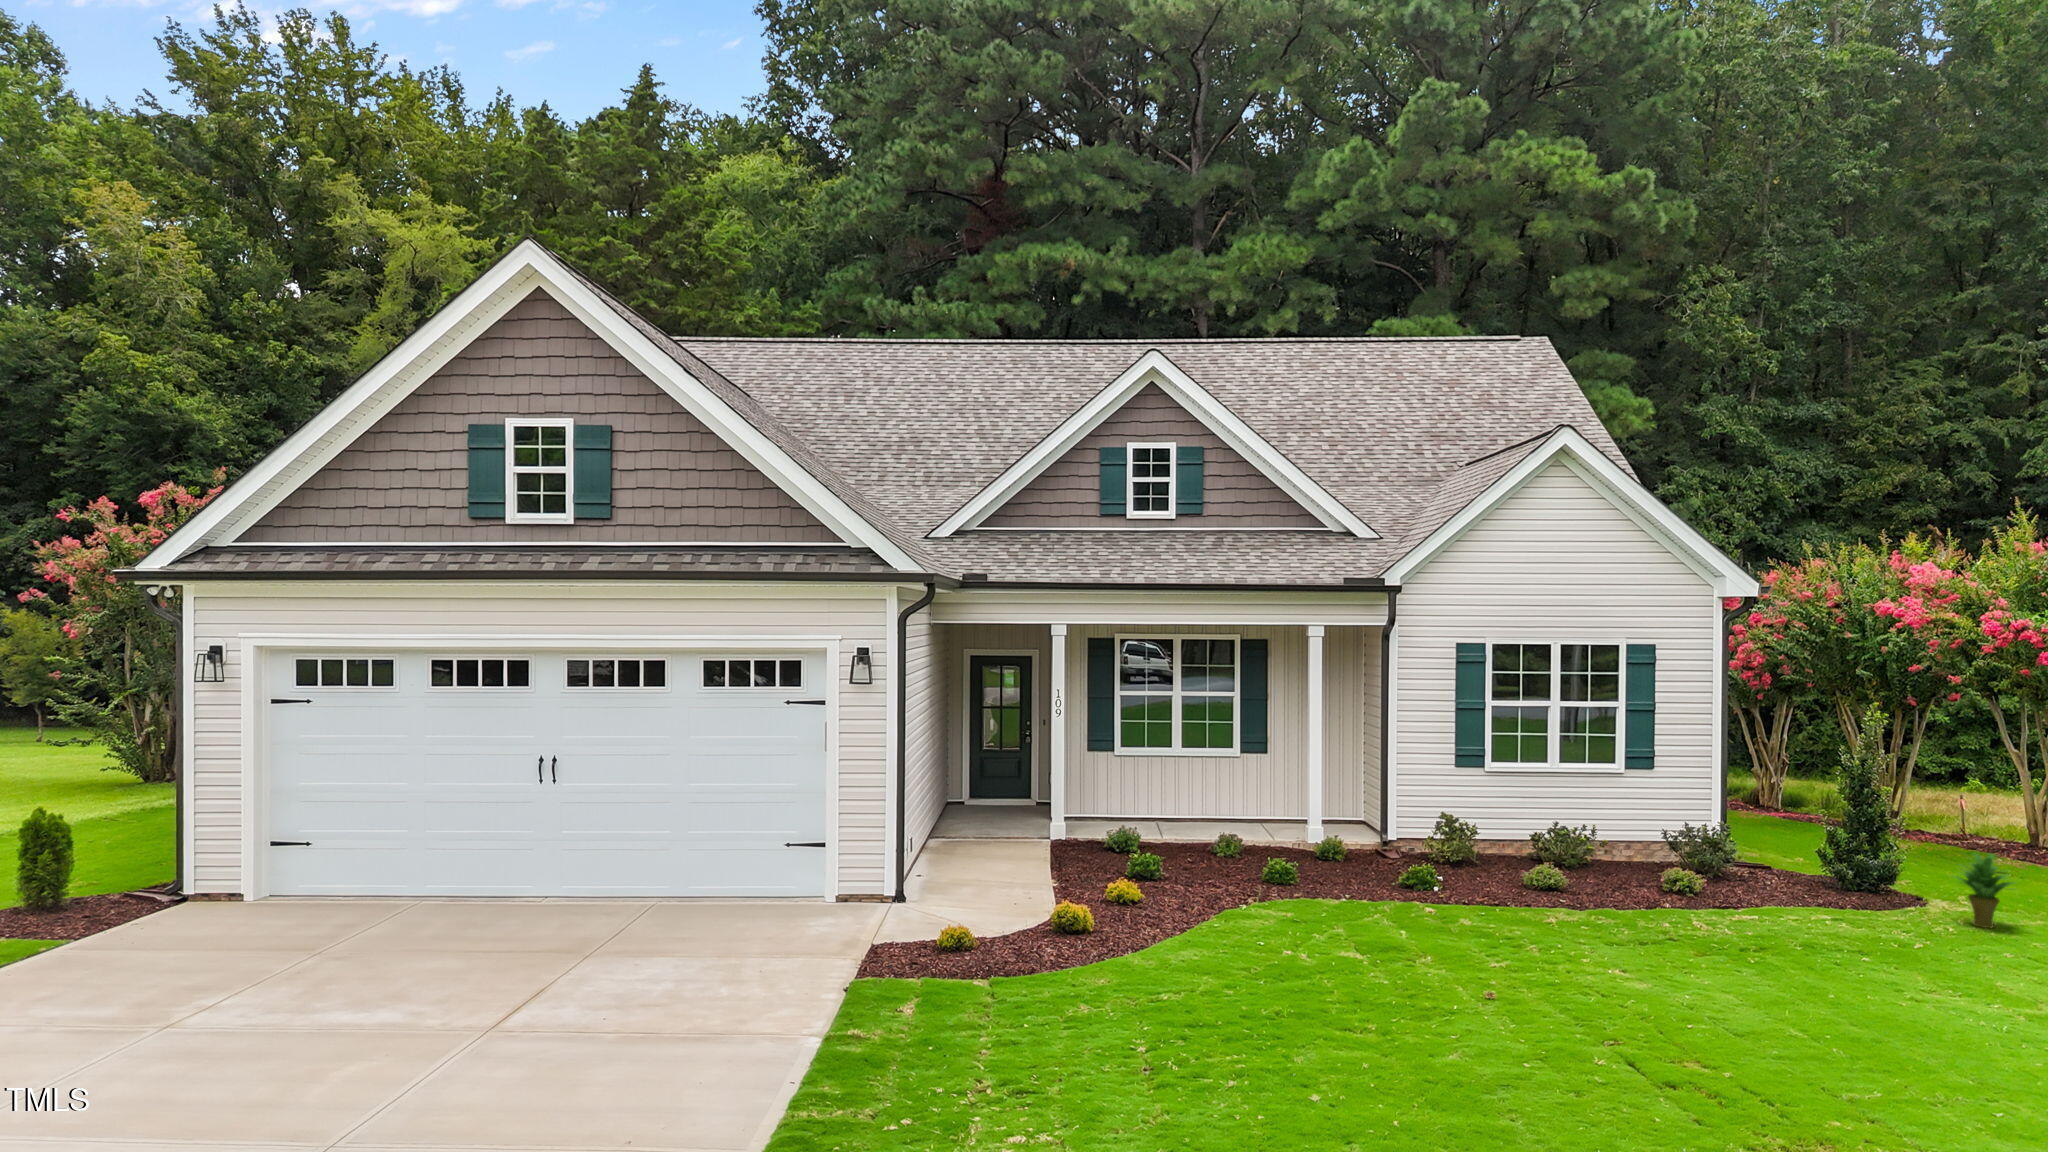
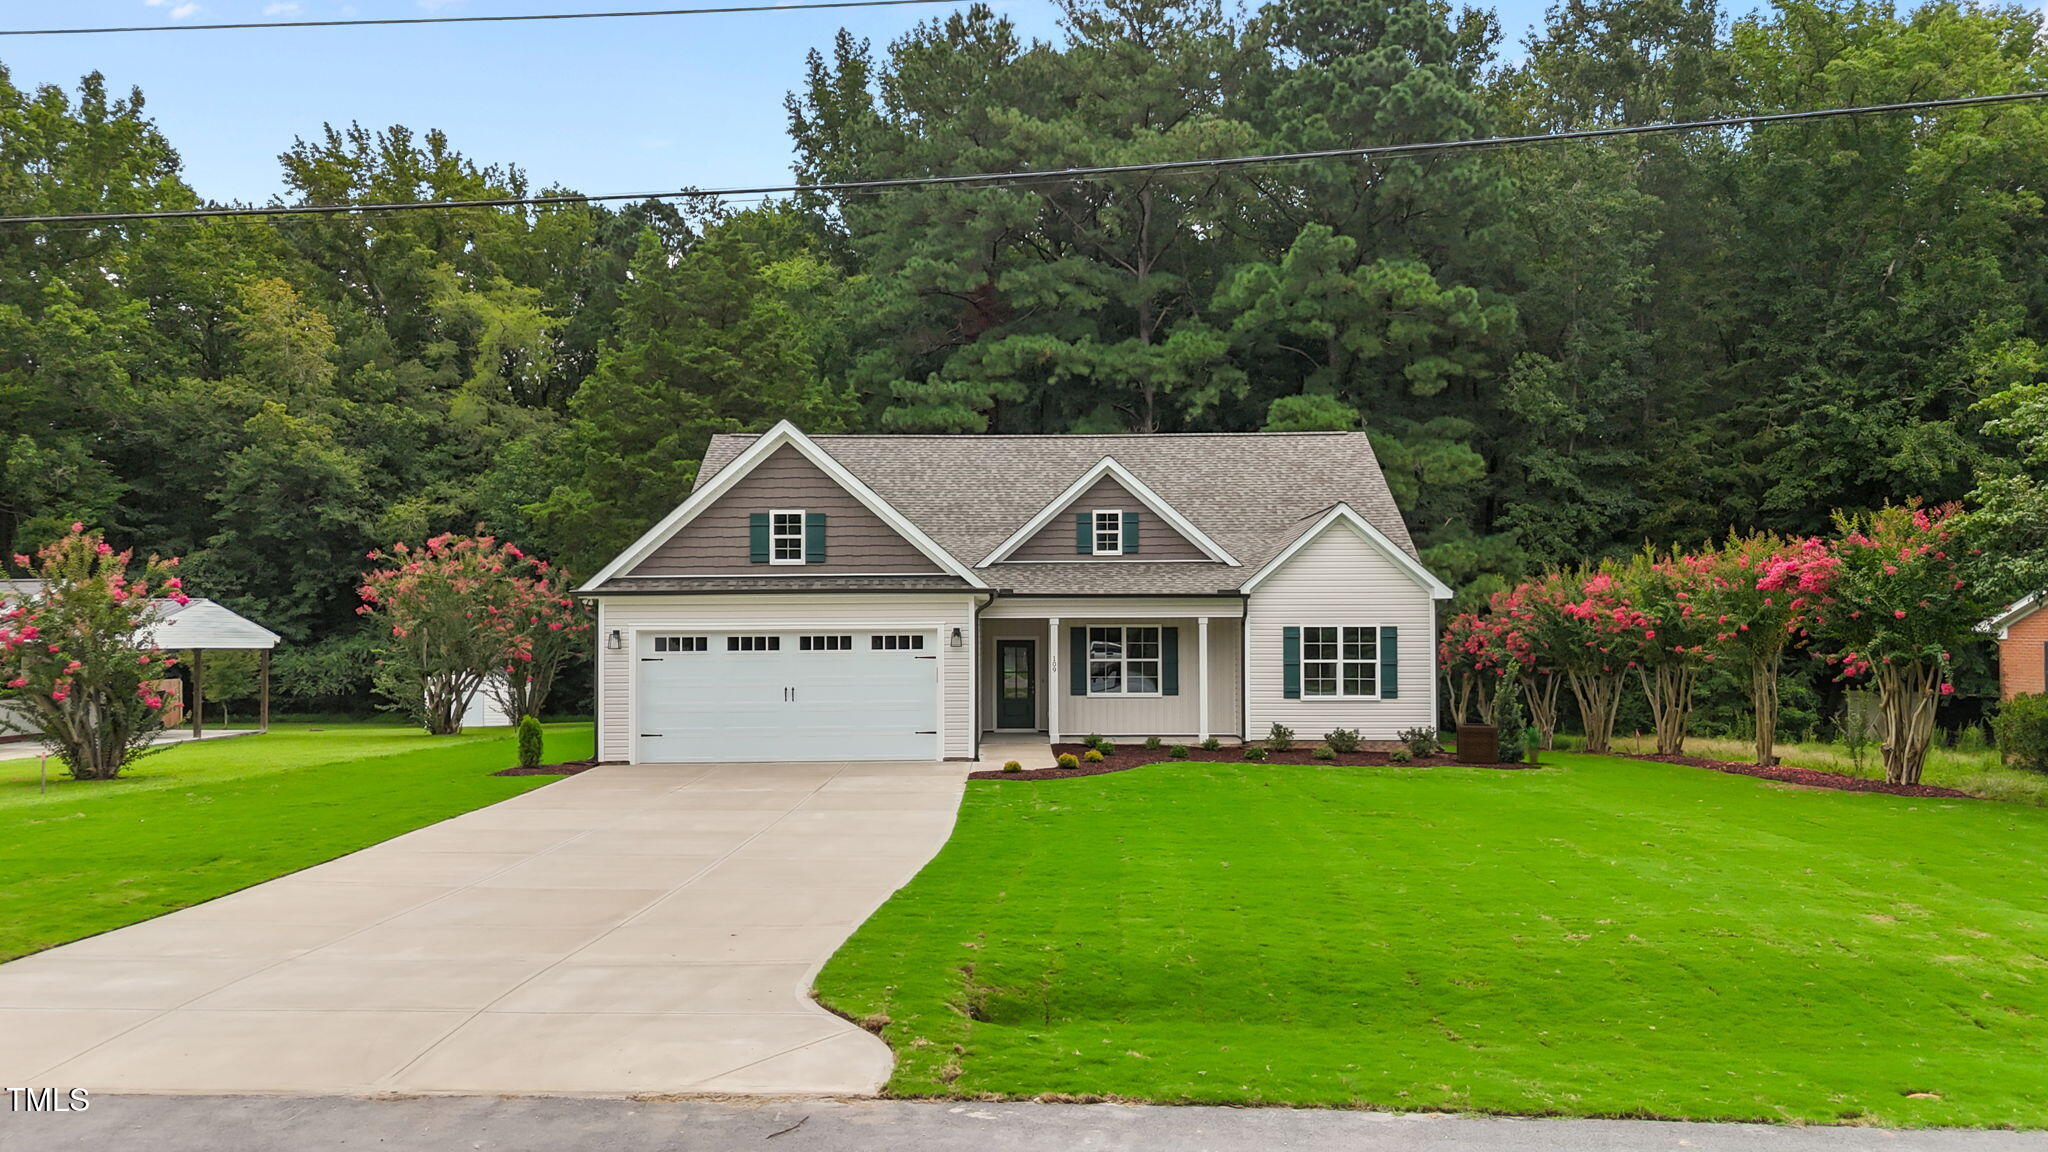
wooden crate: none [1807,835,1915,925] -> present [1456,723,1498,764]

